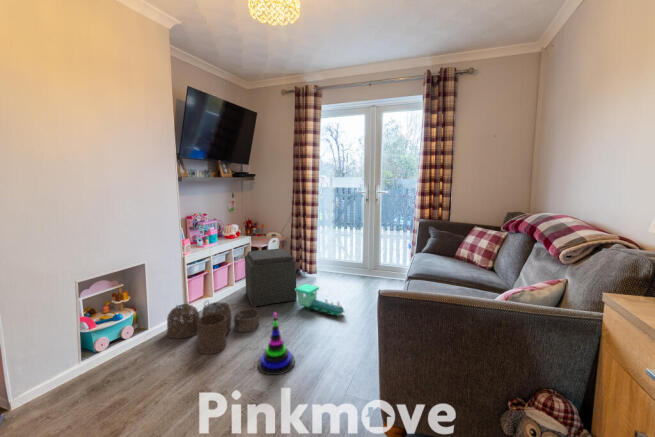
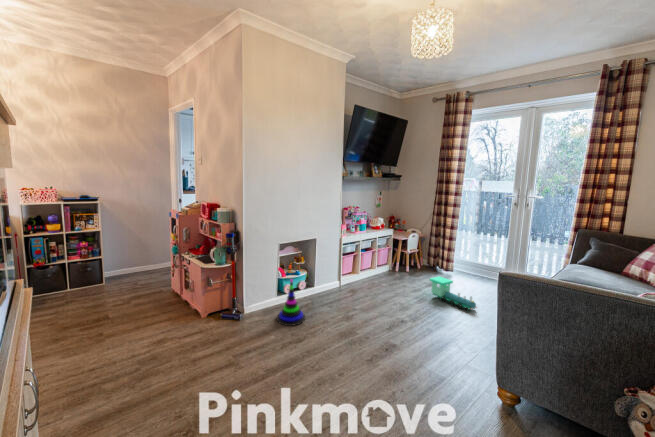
ottoman: present [245,248,297,306] -> none [385,242,433,290]
woven basket: present [167,302,259,354] -> none [326,272,396,313]
stacking toy: present [258,313,295,375] -> present [277,279,305,326]

